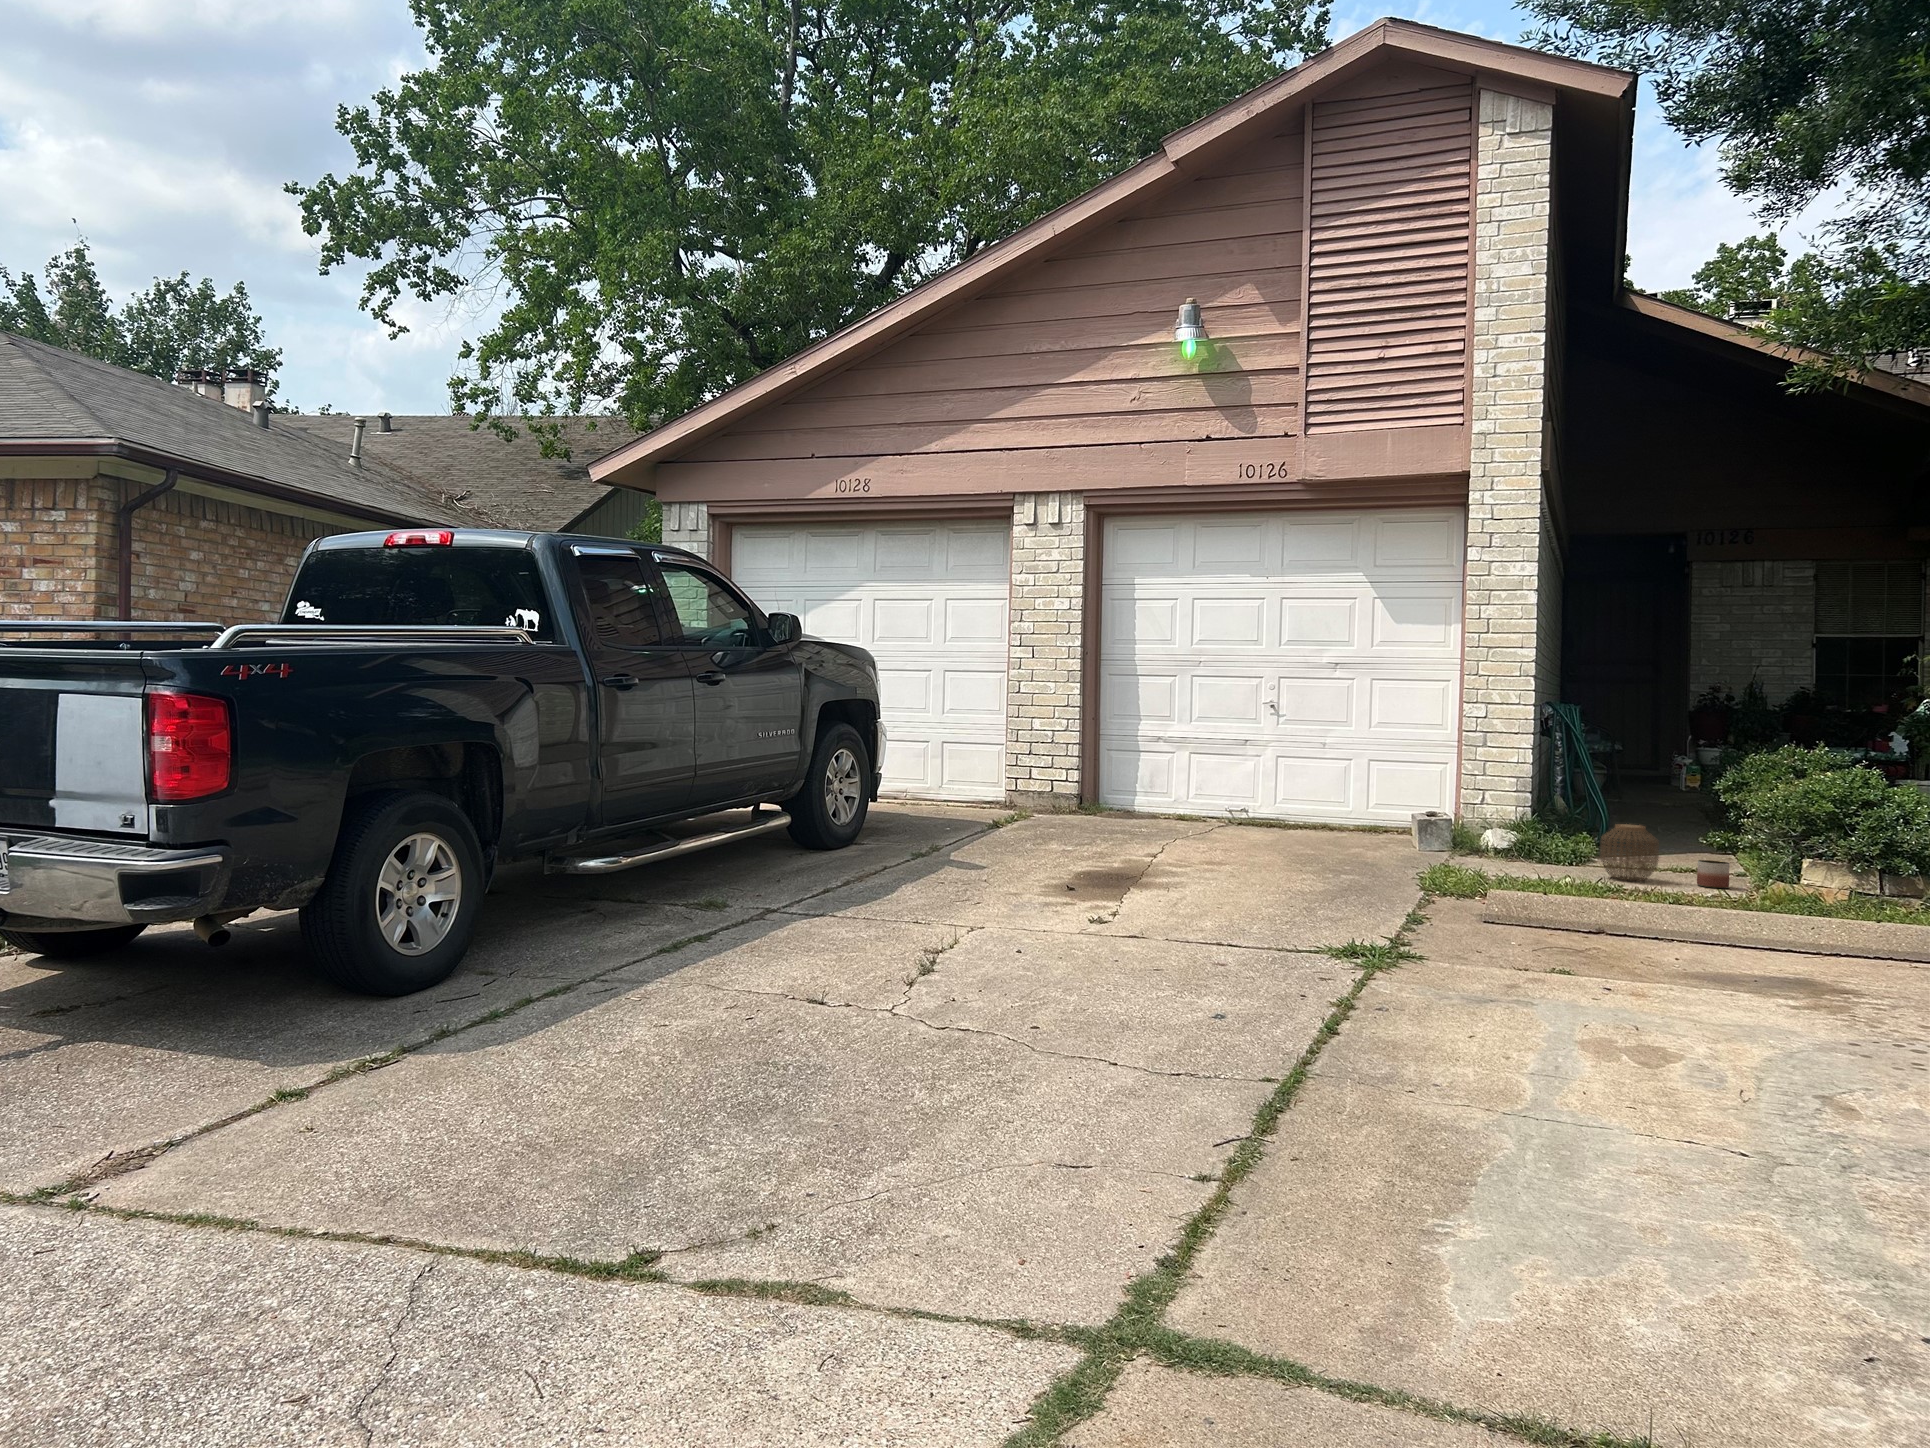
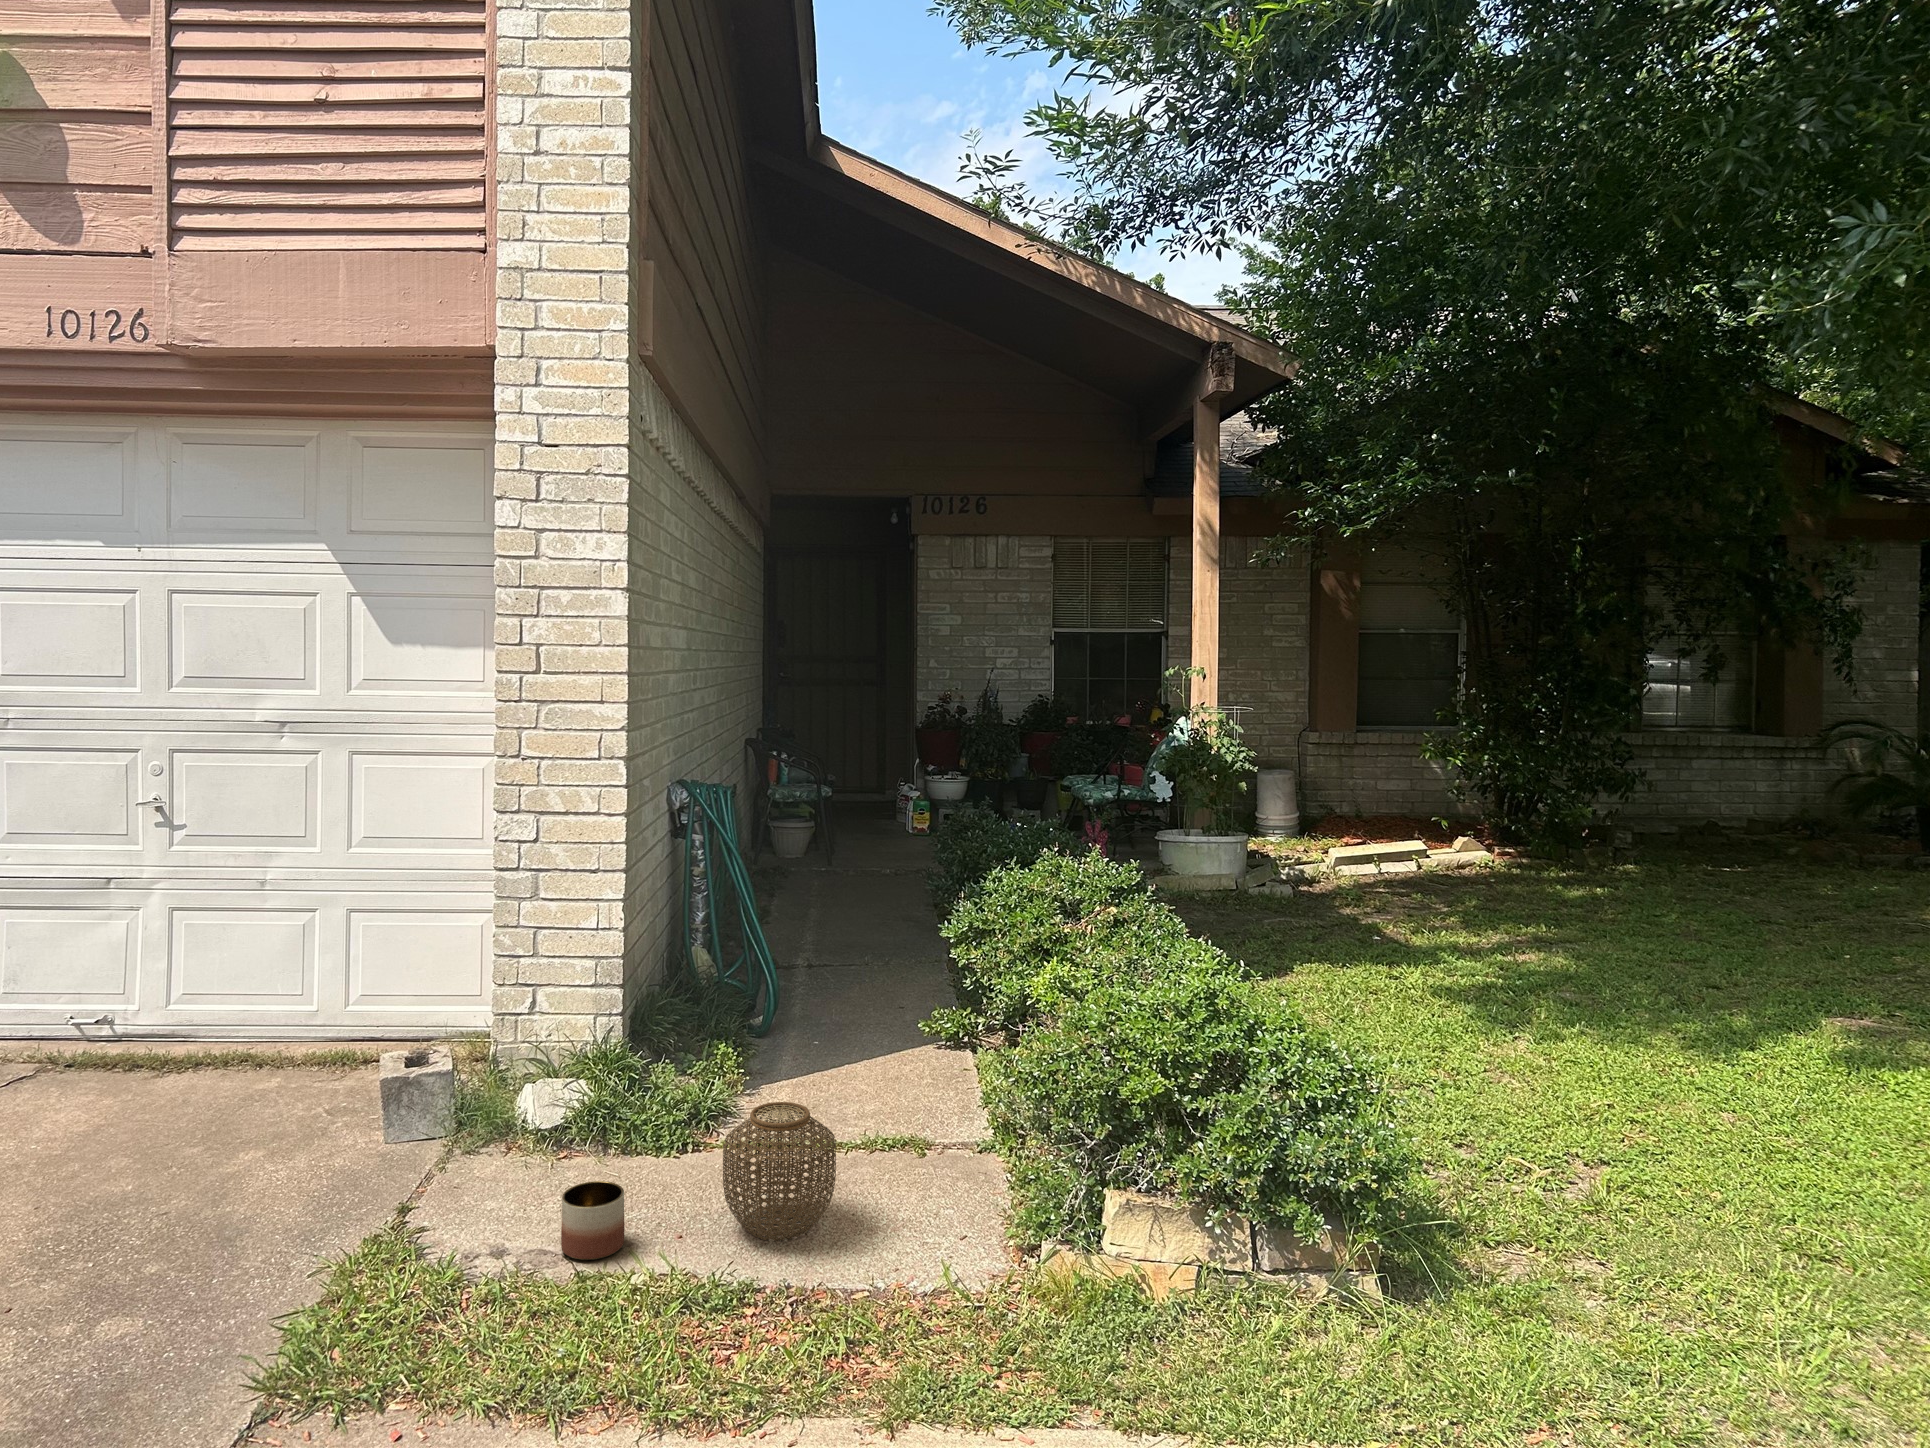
planter: present [1697,860,1730,888] -> present [561,1181,625,1260]

